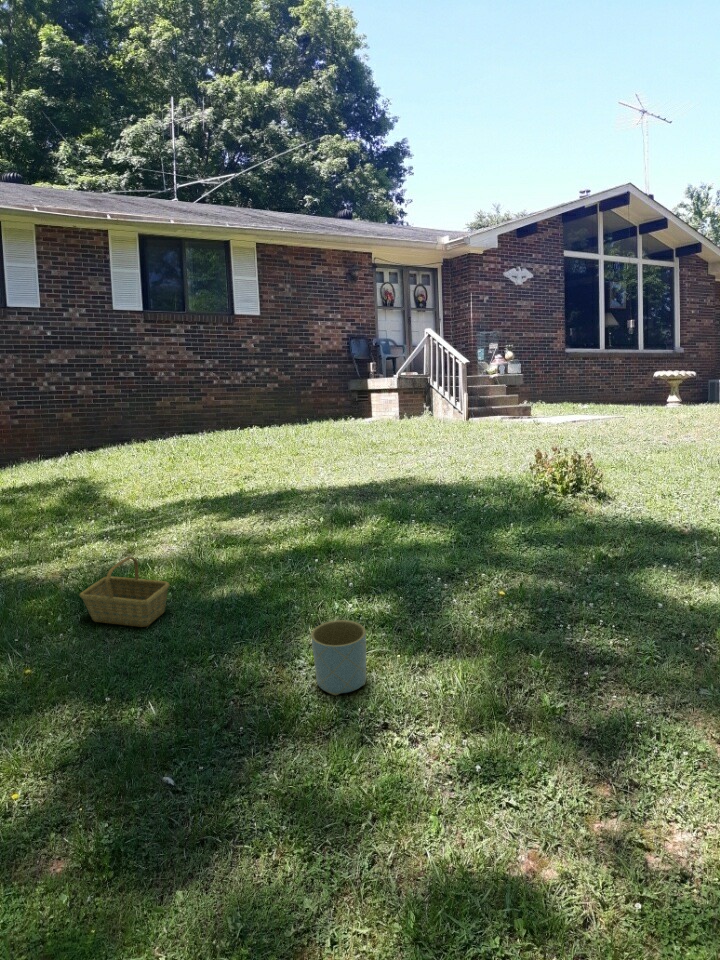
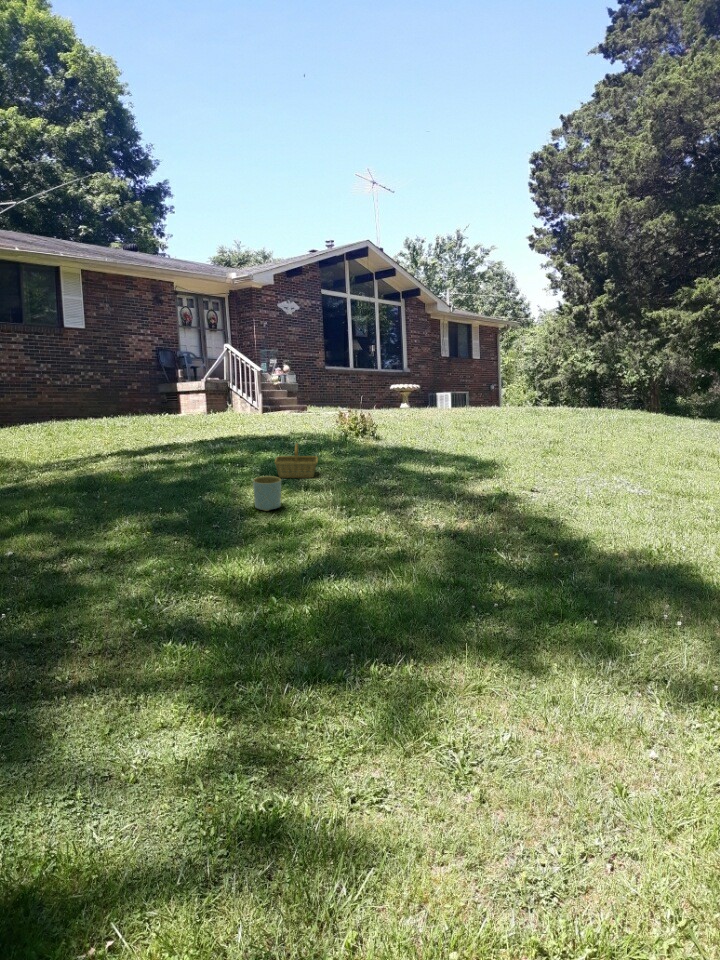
basket: present [80,557,169,627] -> present [275,443,318,478]

